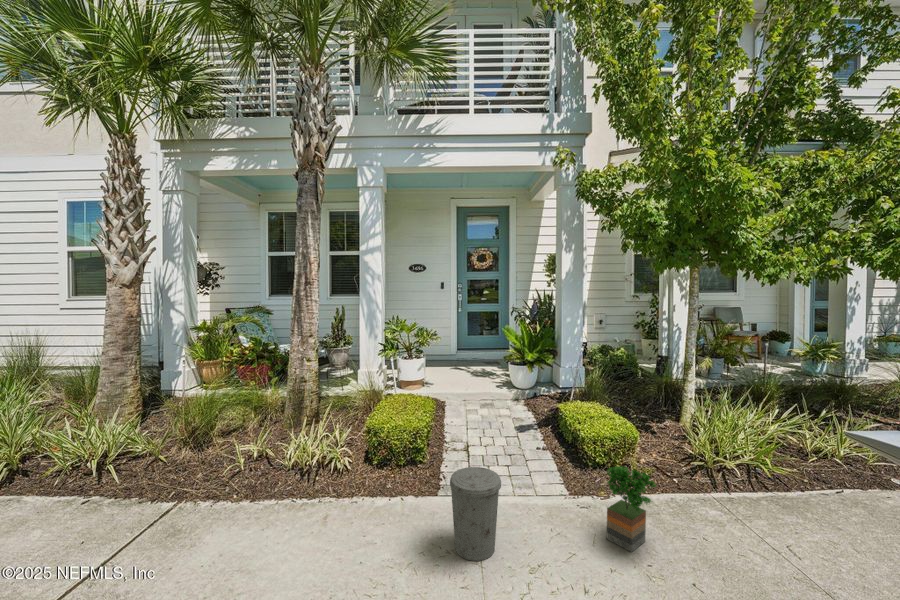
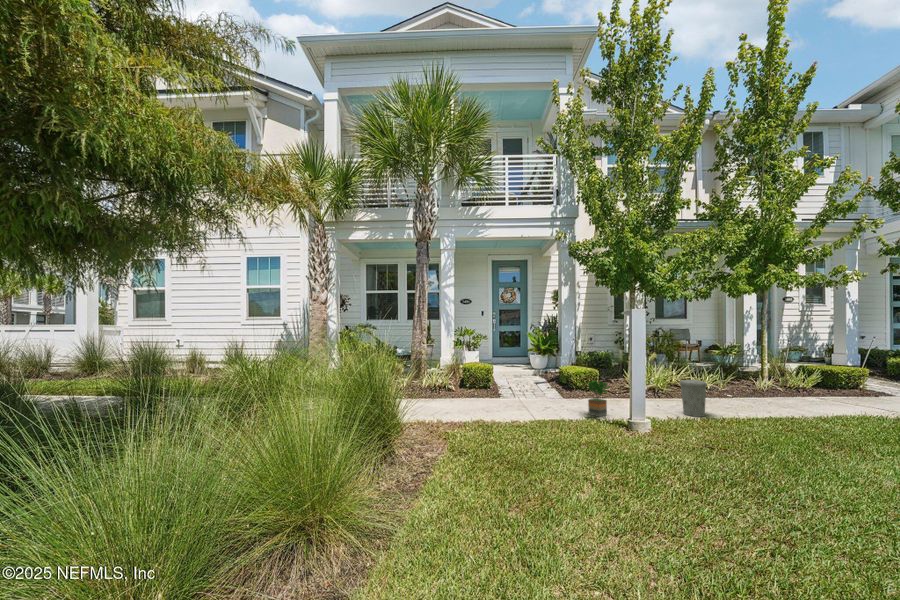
trash can: present [450,467,501,561] -> present [680,380,707,417]

